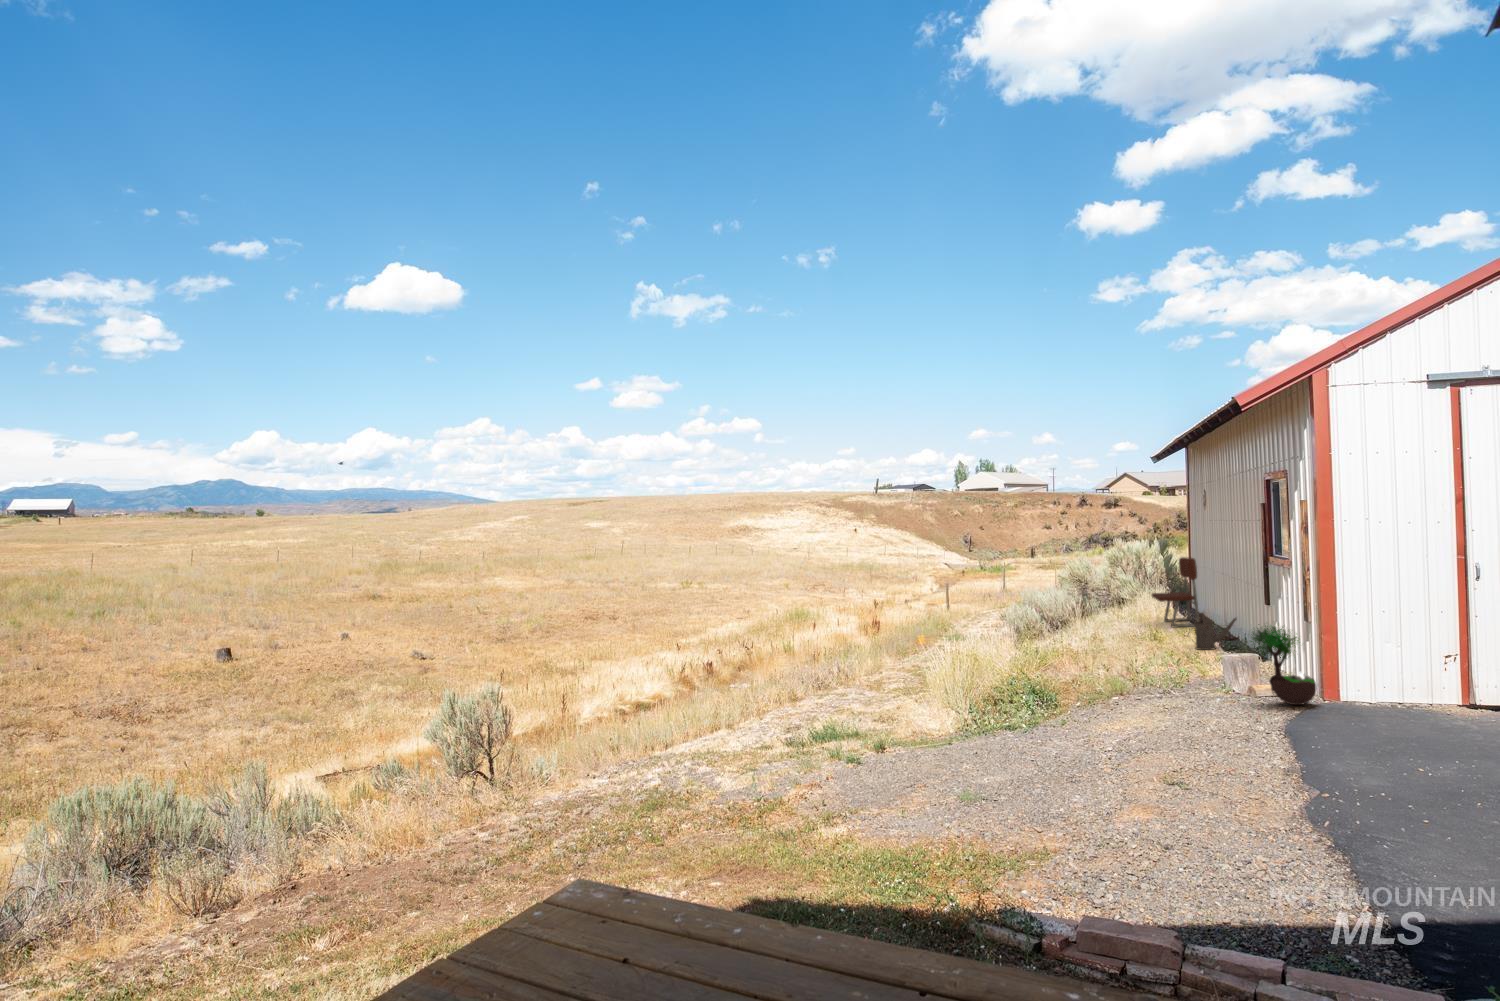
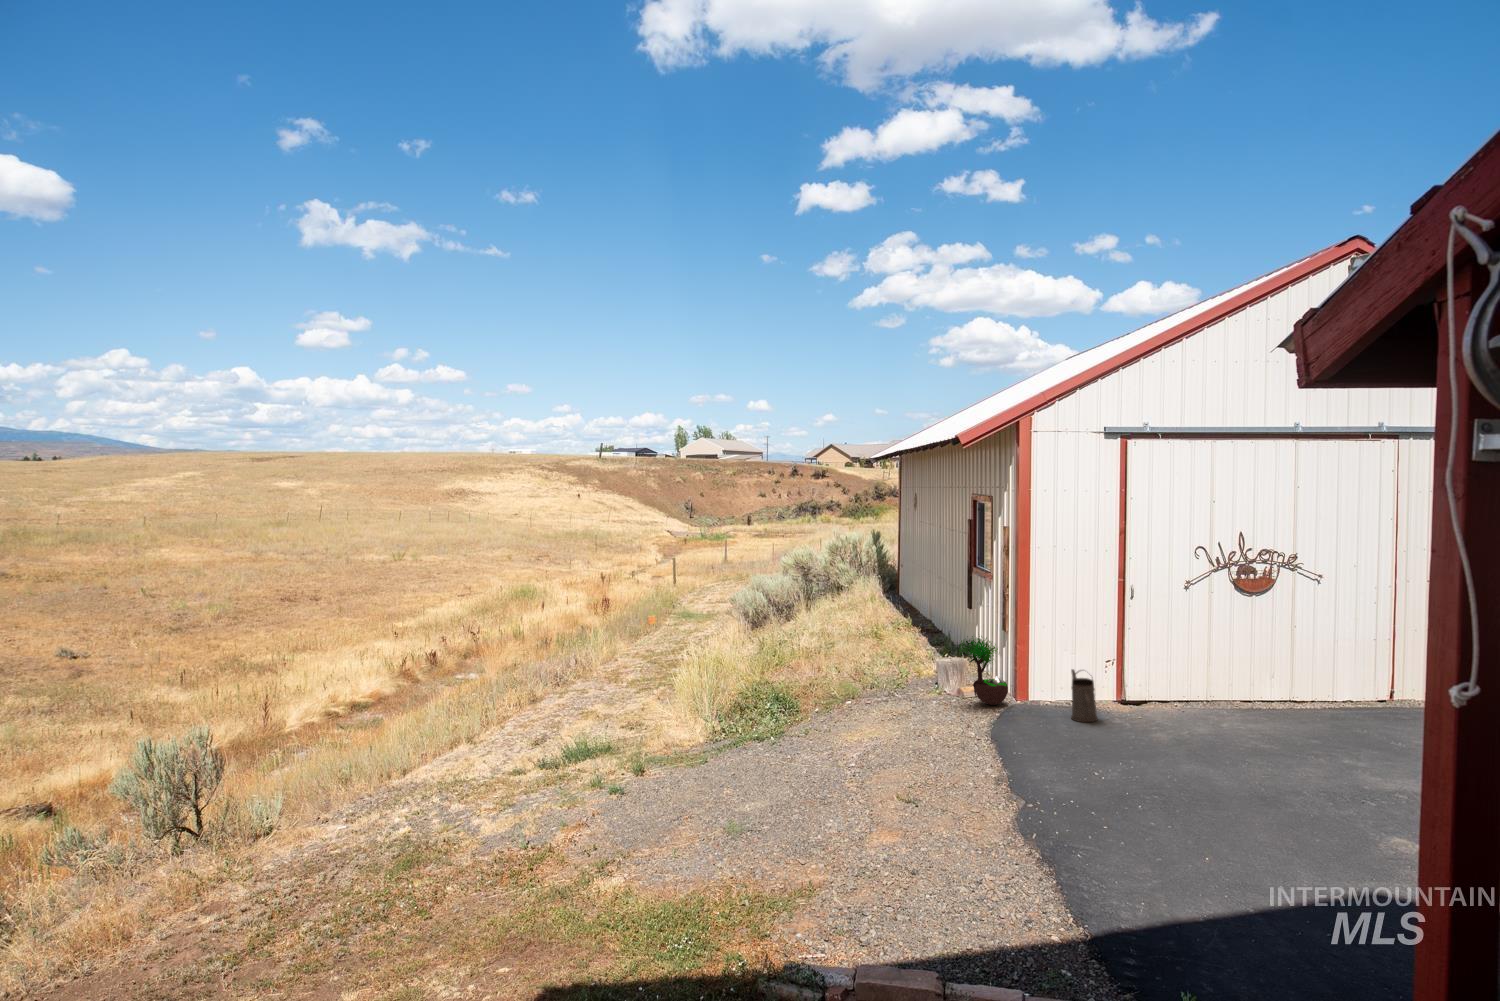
bench: present [1152,557,1199,627] -> none [869,550,909,614]
watering can: present [1195,613,1236,650] -> present [1071,669,1098,722]

